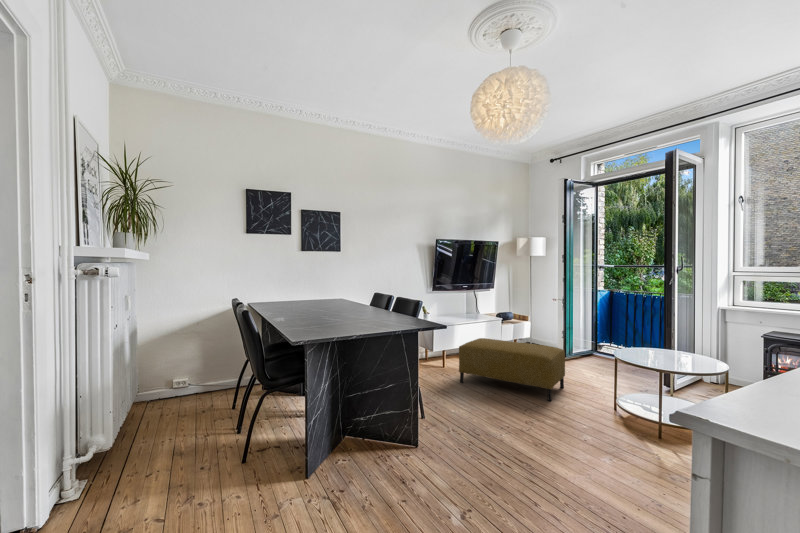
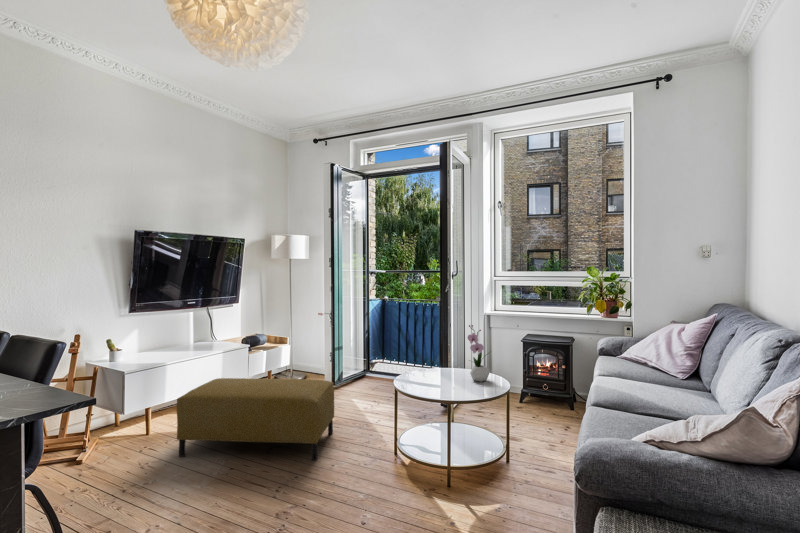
flower arrangement: none [686,314,712,363] -> present [467,325,489,382]

